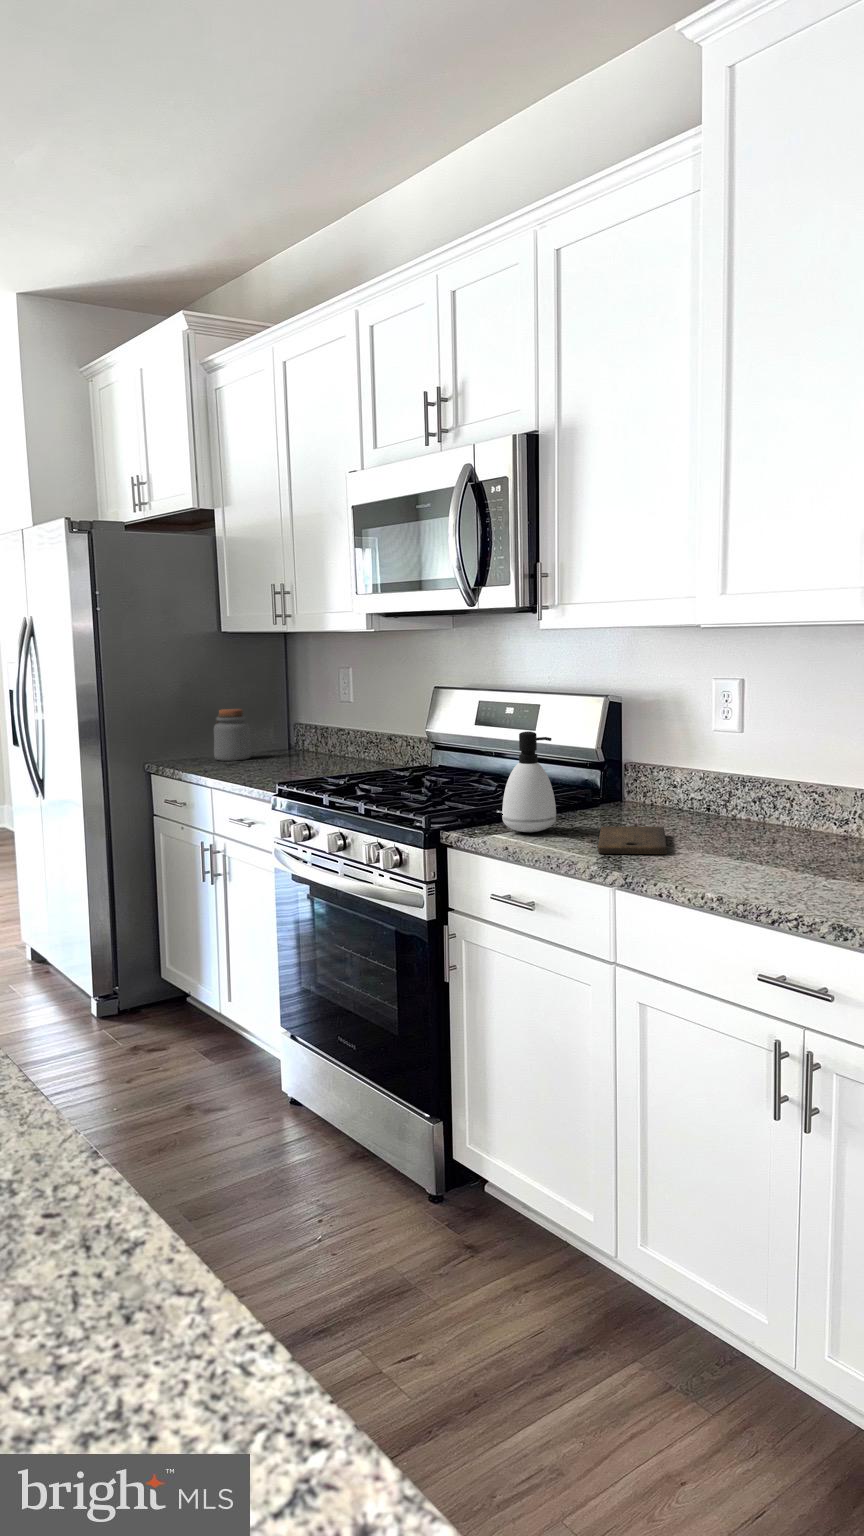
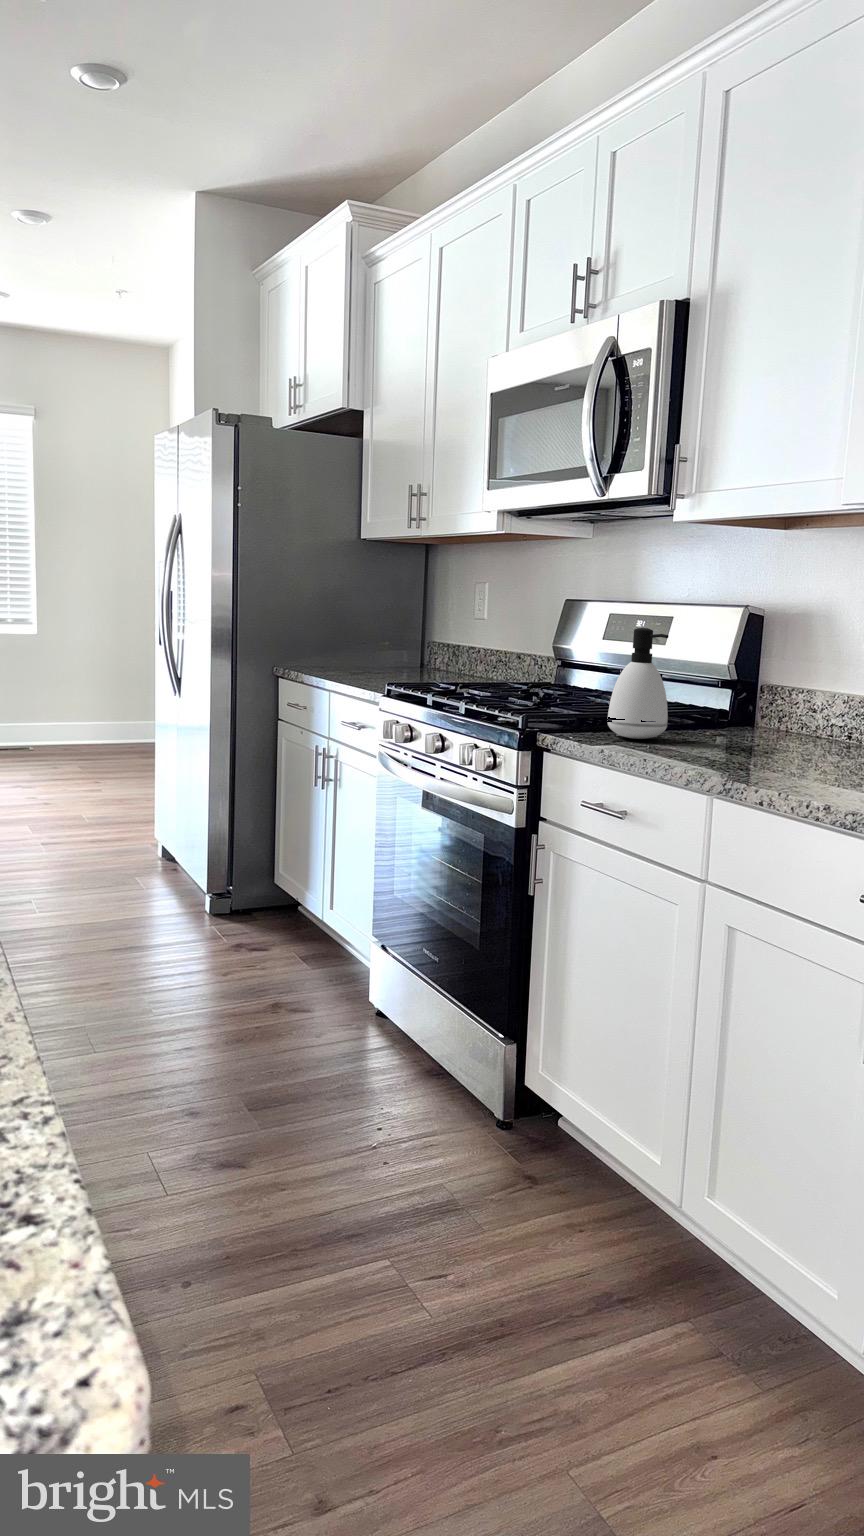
jar: present [214,709,252,761] -> none [343,618,381,671]
cutting board: present [598,827,667,854] -> none [704,739,787,767]

